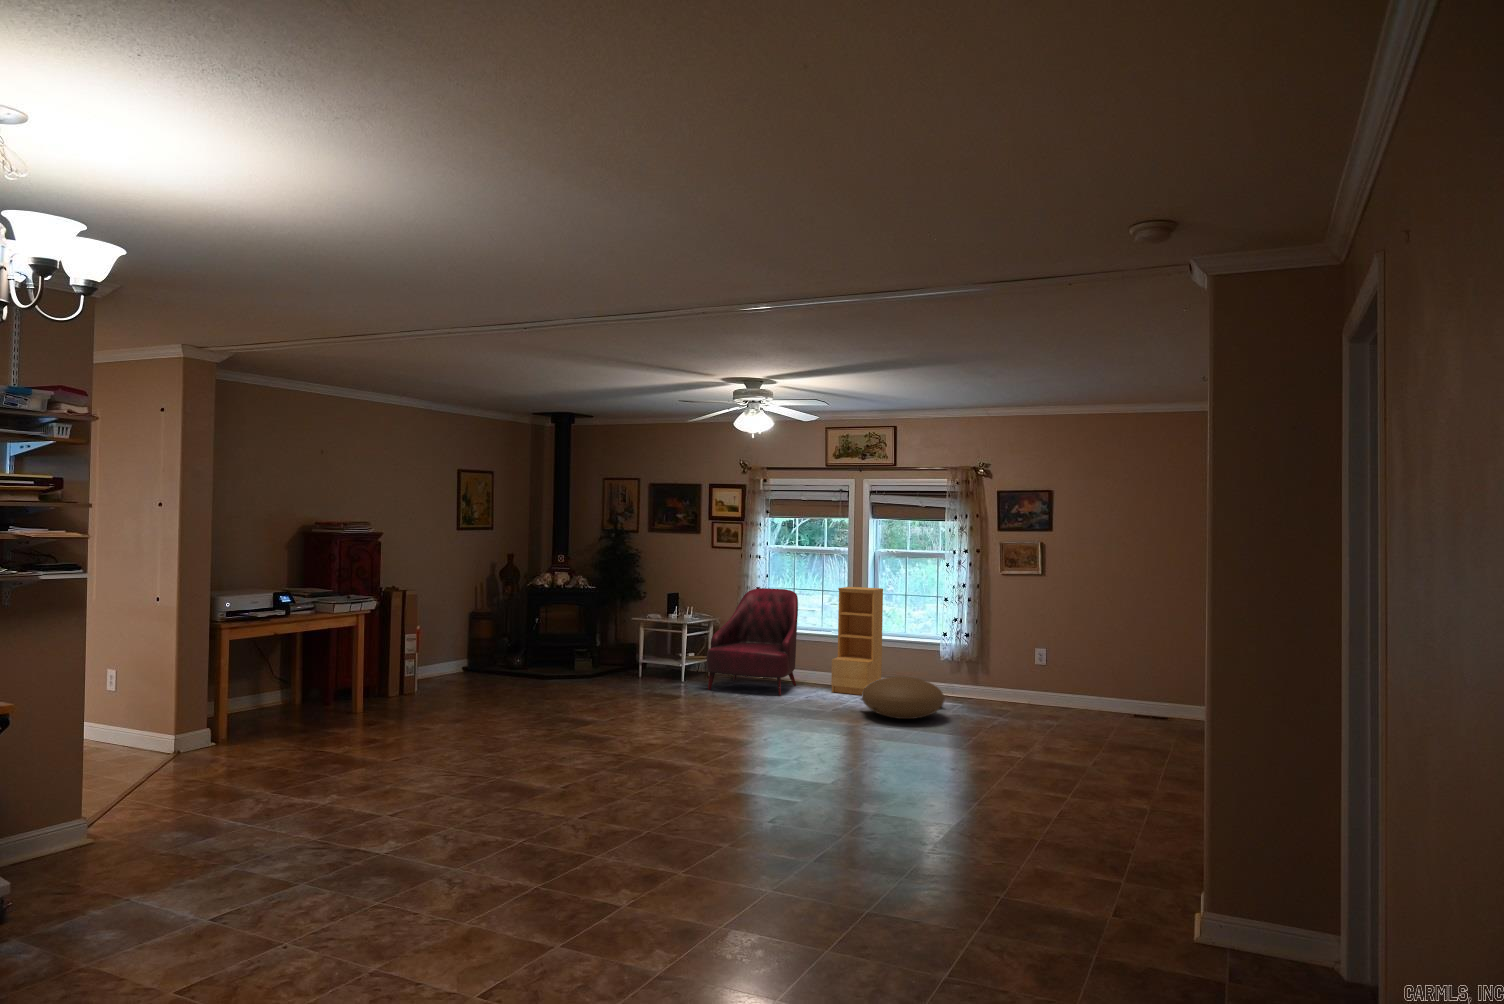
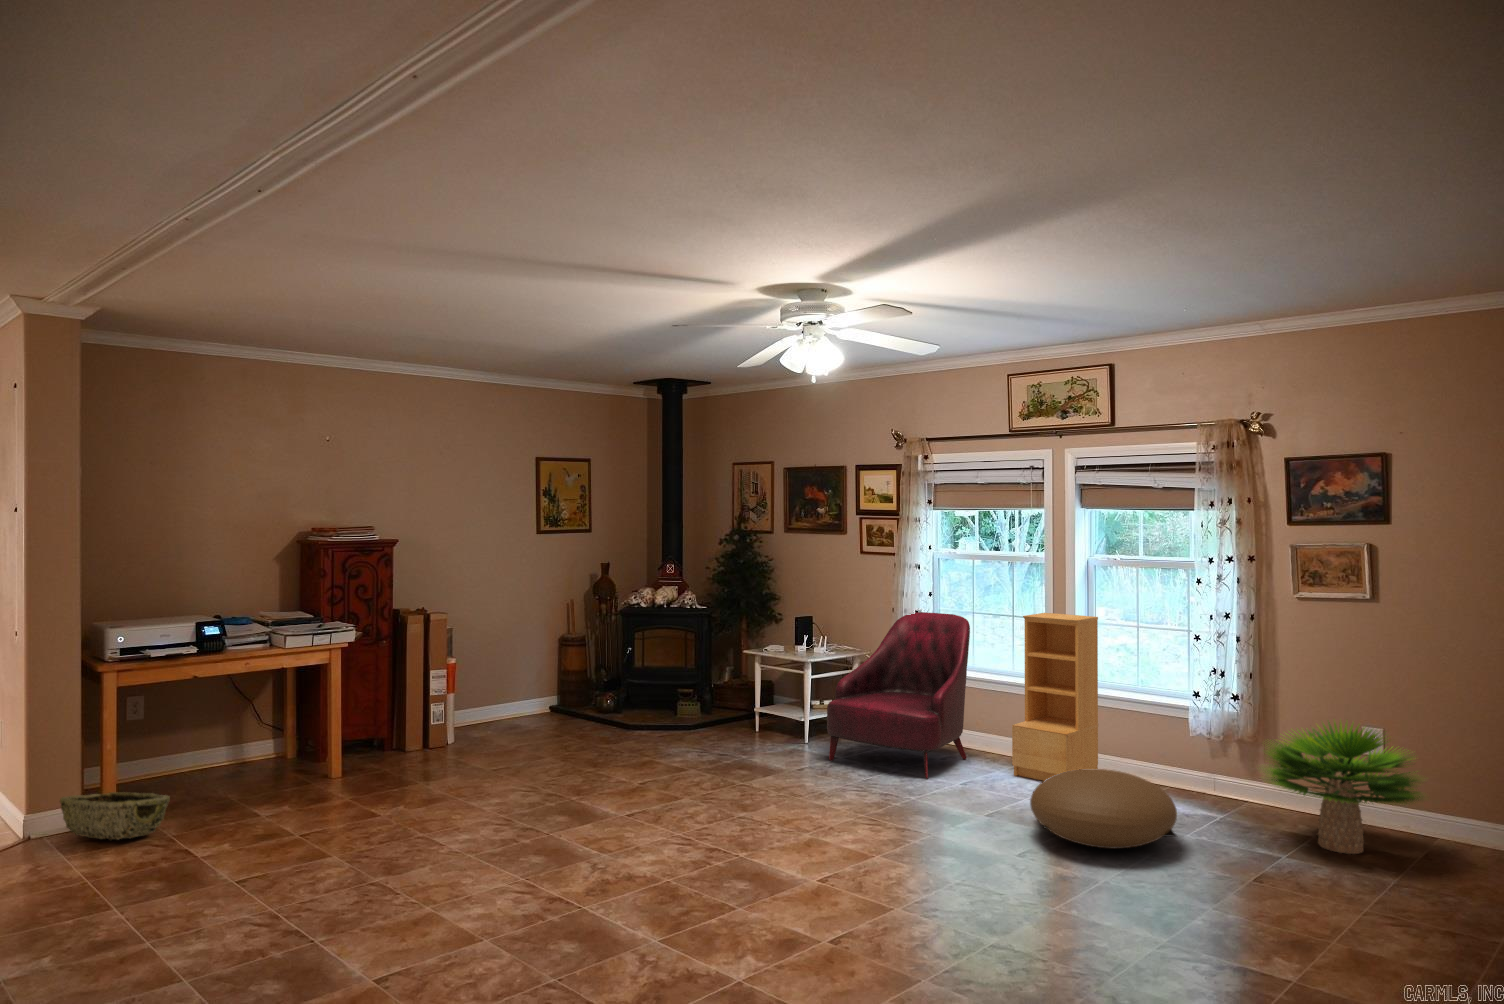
potted plant: none [981,642,1071,716] -> present [1265,722,1423,854]
woven basket: none [202,717,286,750] -> present [60,792,170,840]

